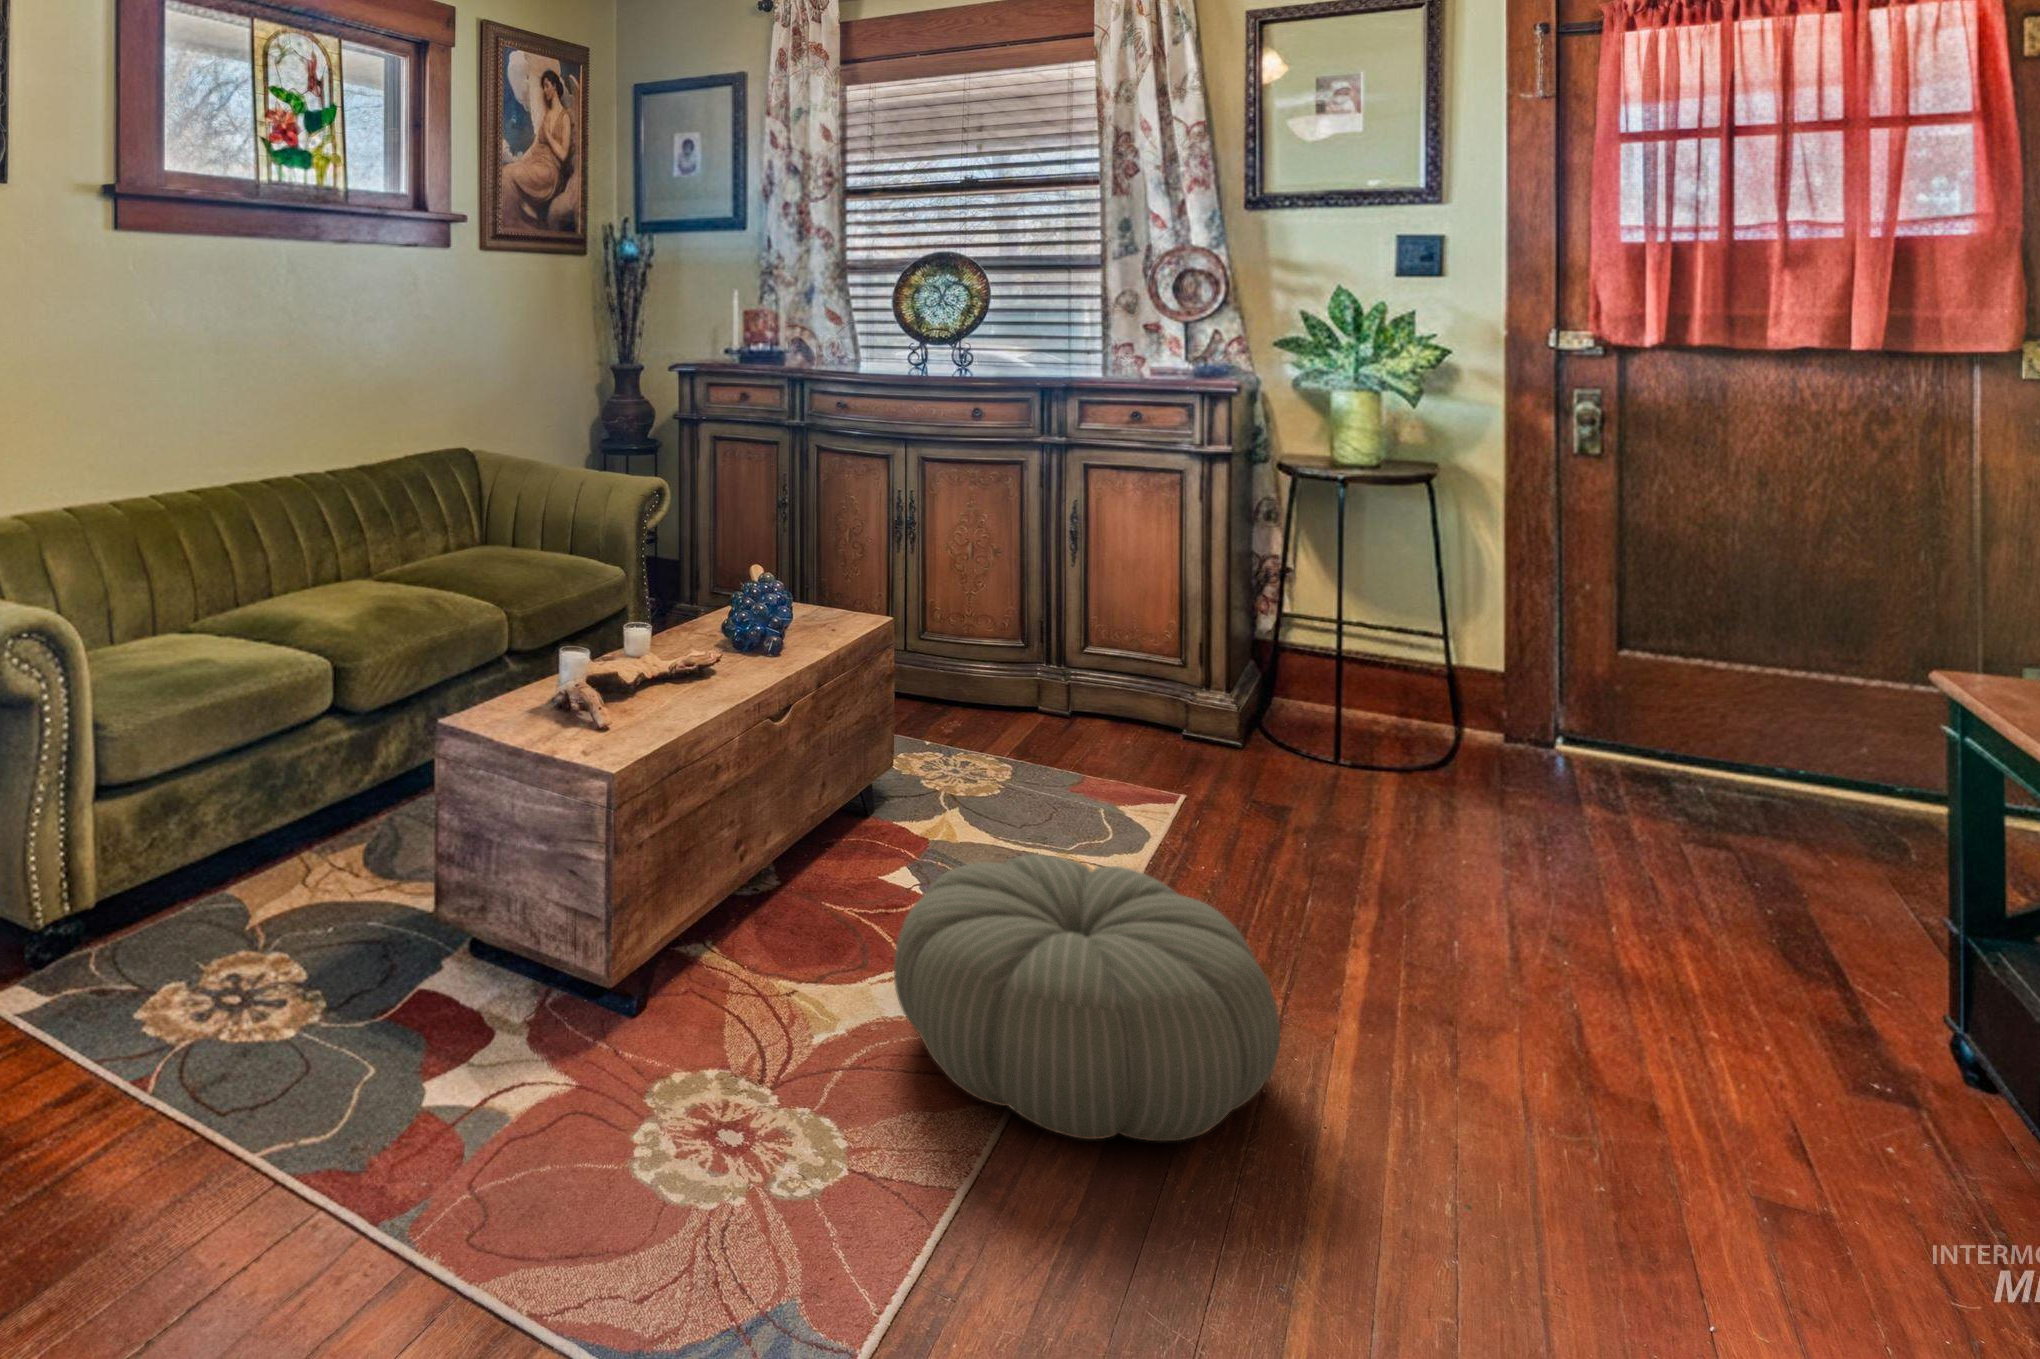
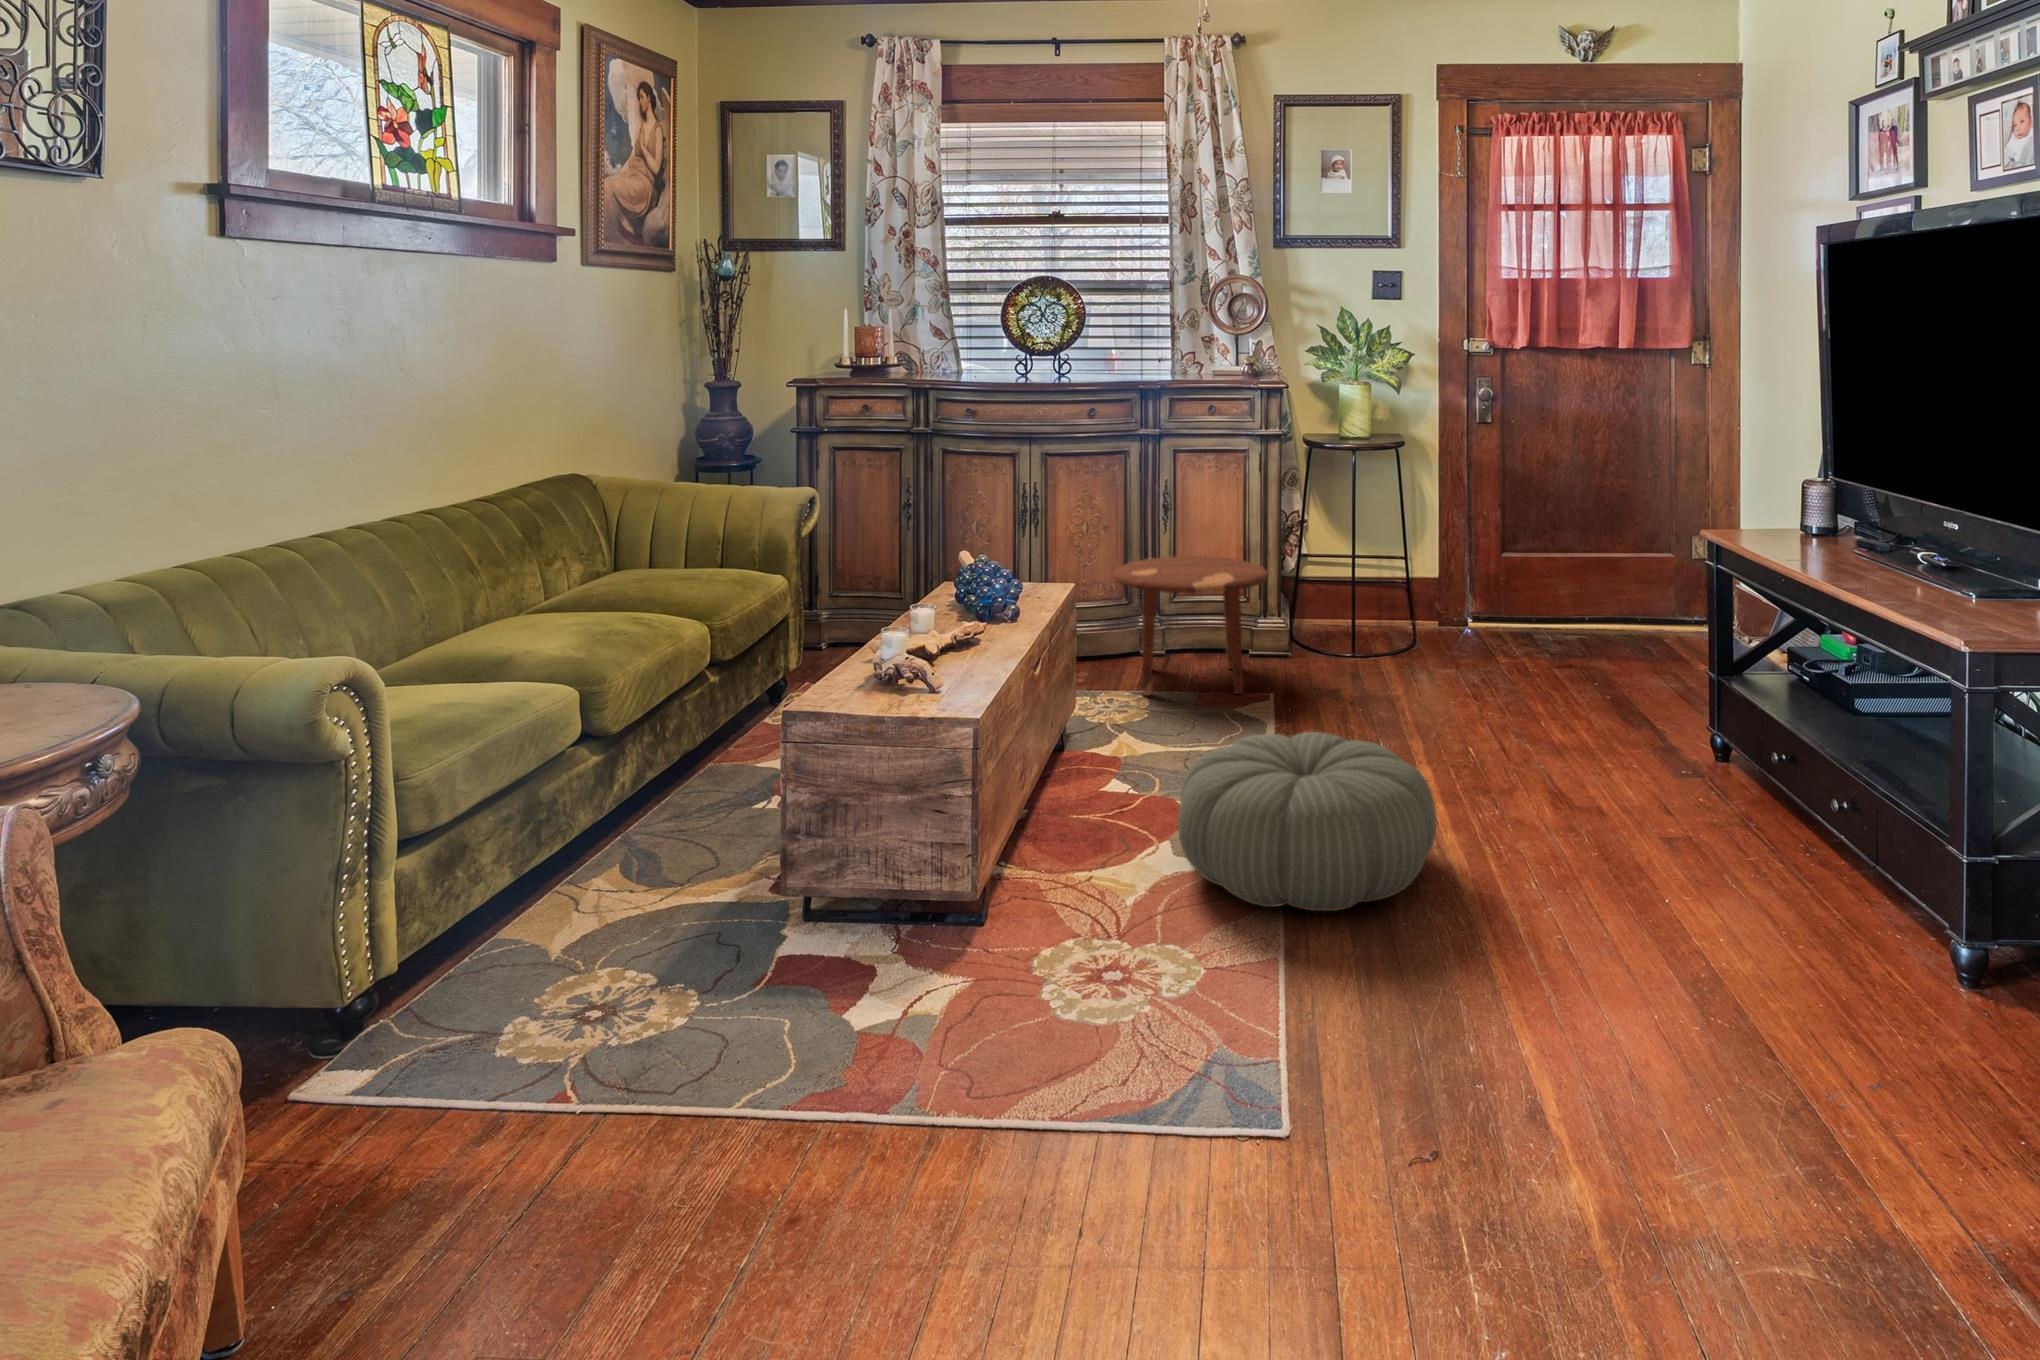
side table: none [984,597,1192,786] -> present [1113,556,1268,695]

